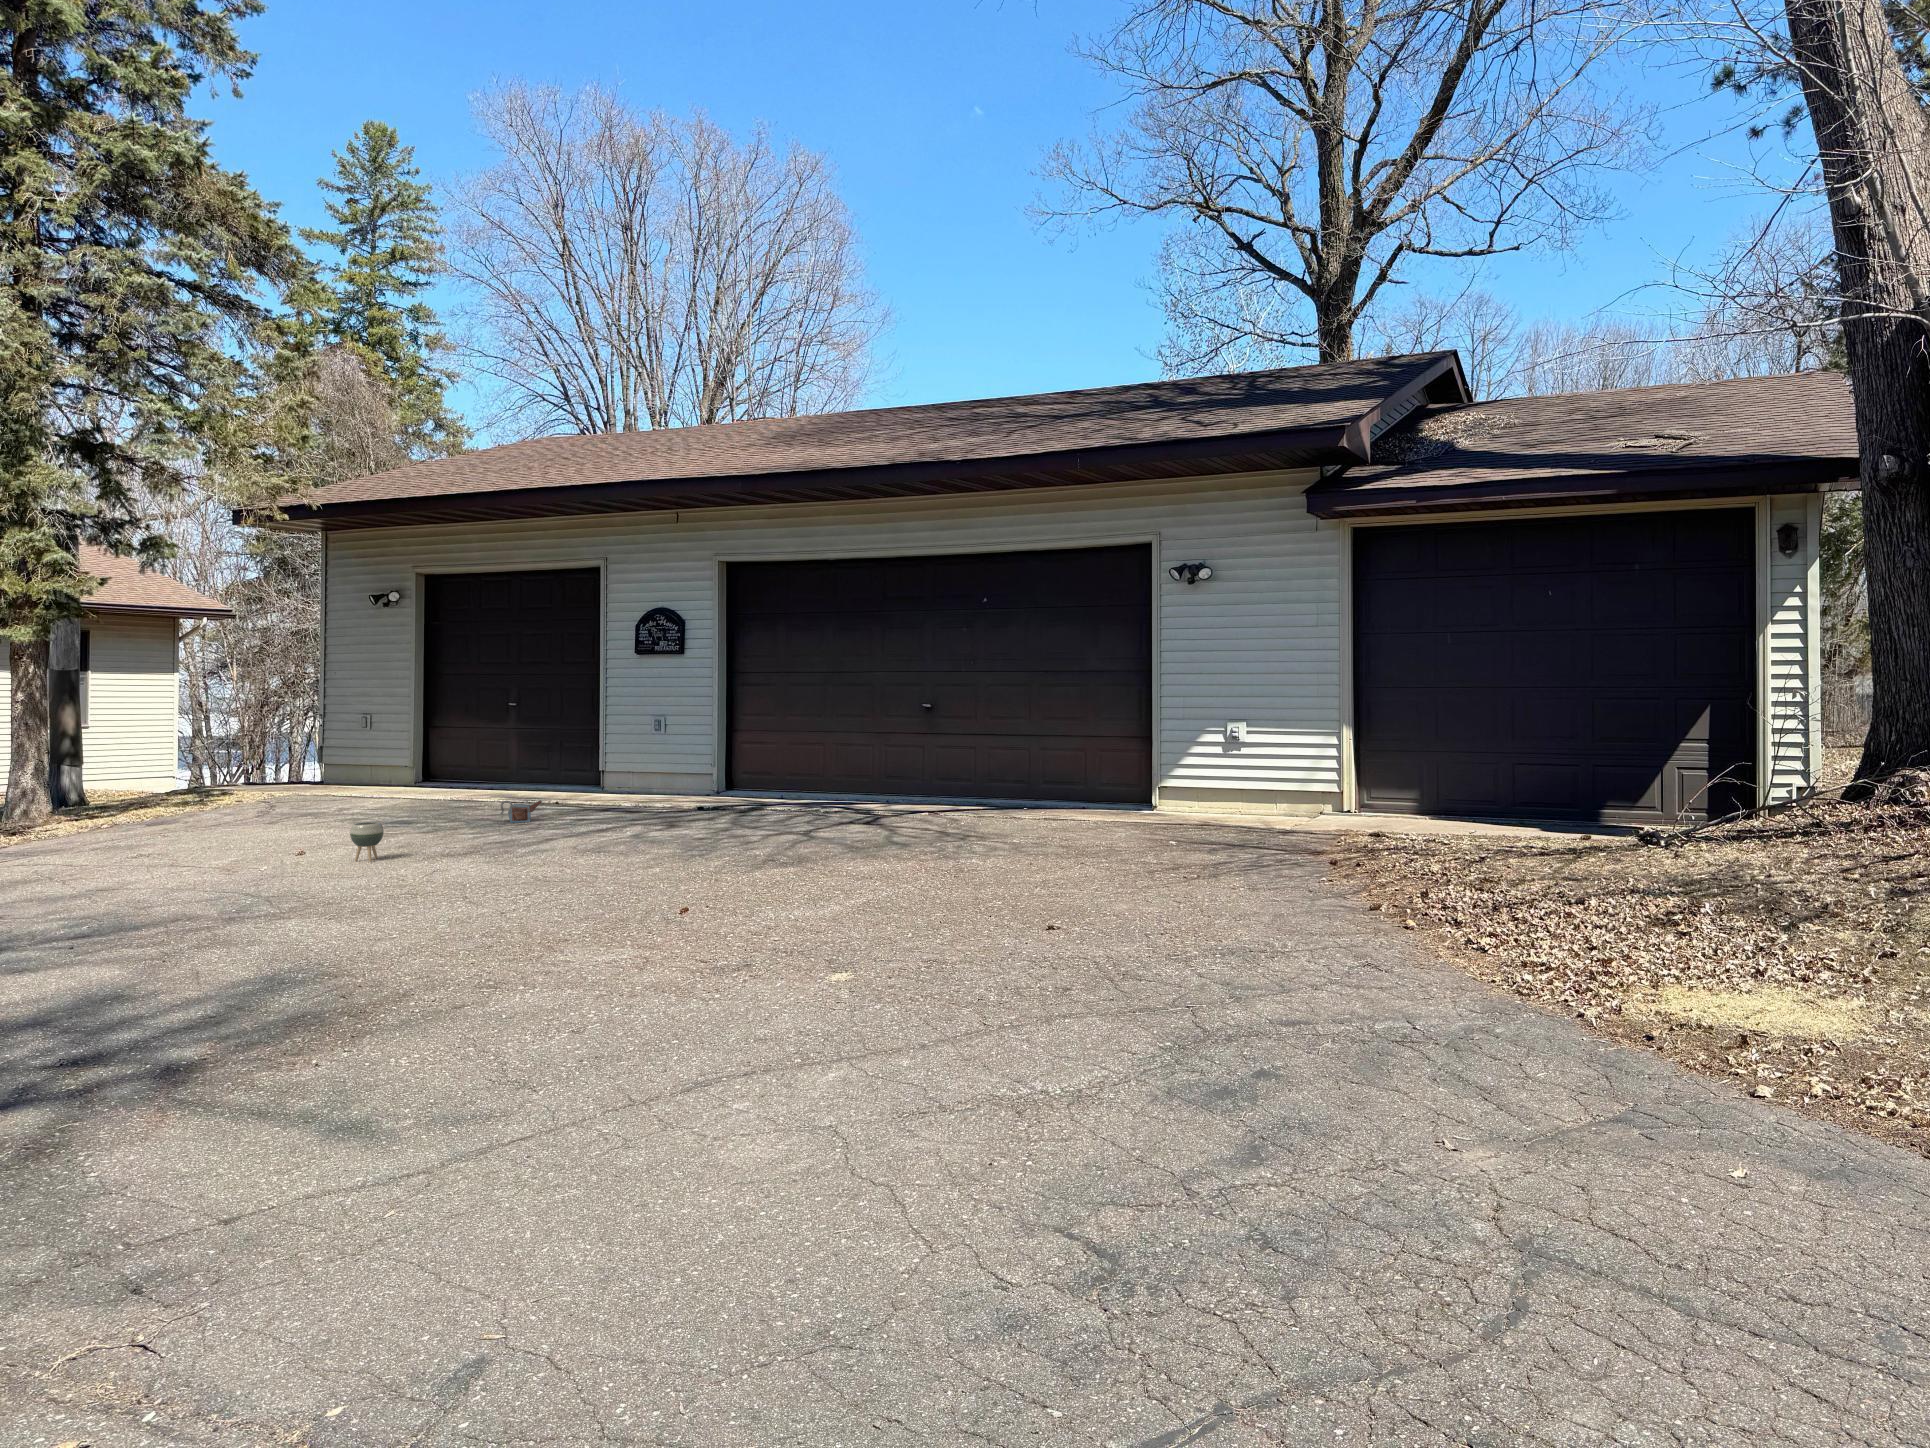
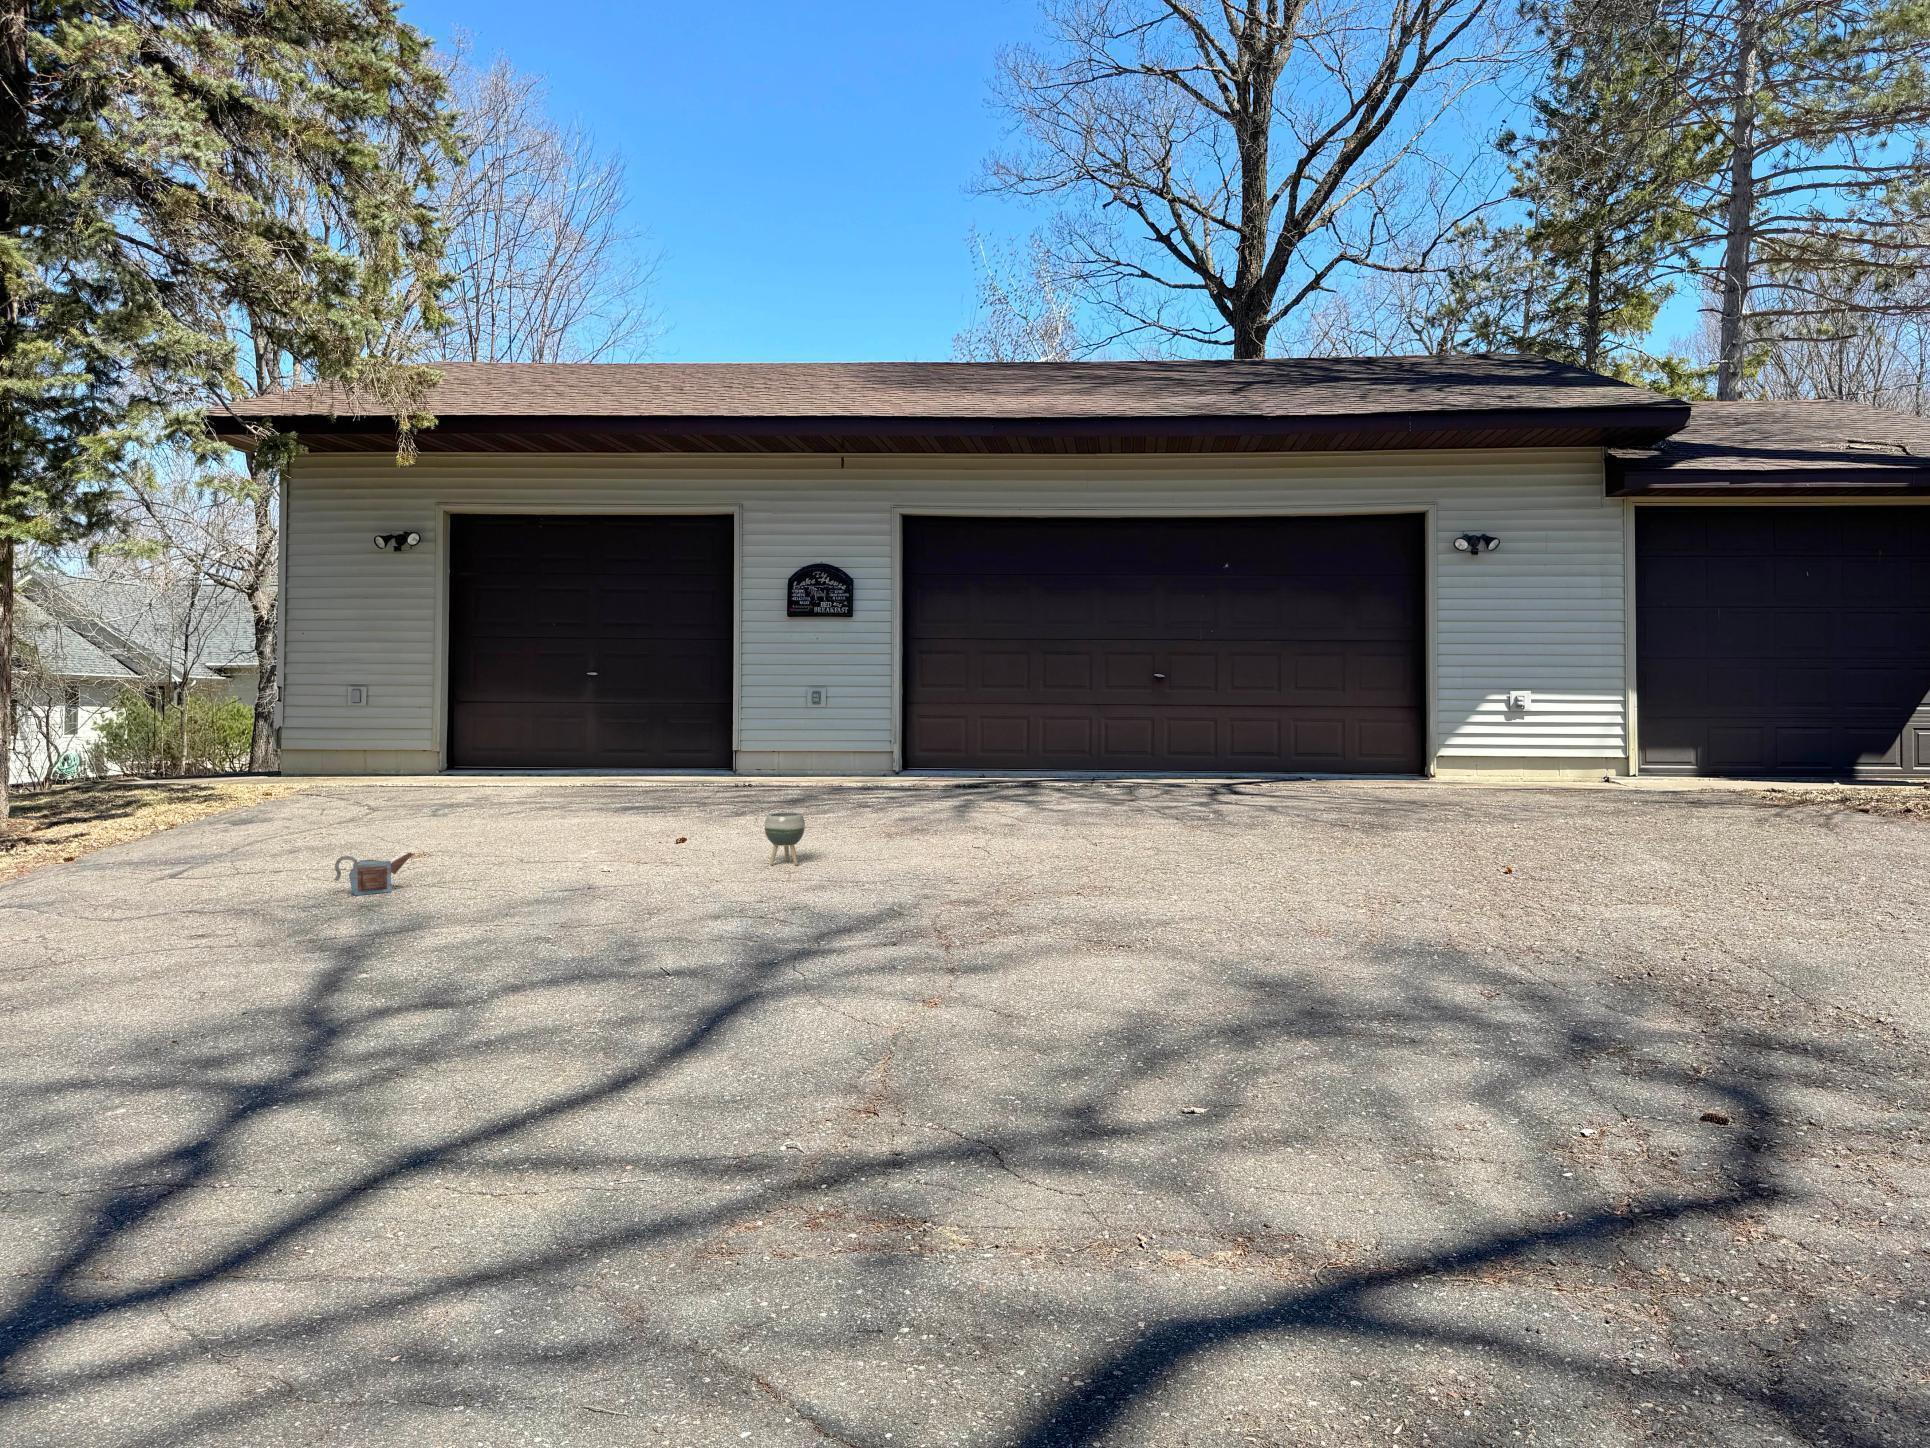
watering can: present [500,800,542,823] -> present [334,853,413,895]

